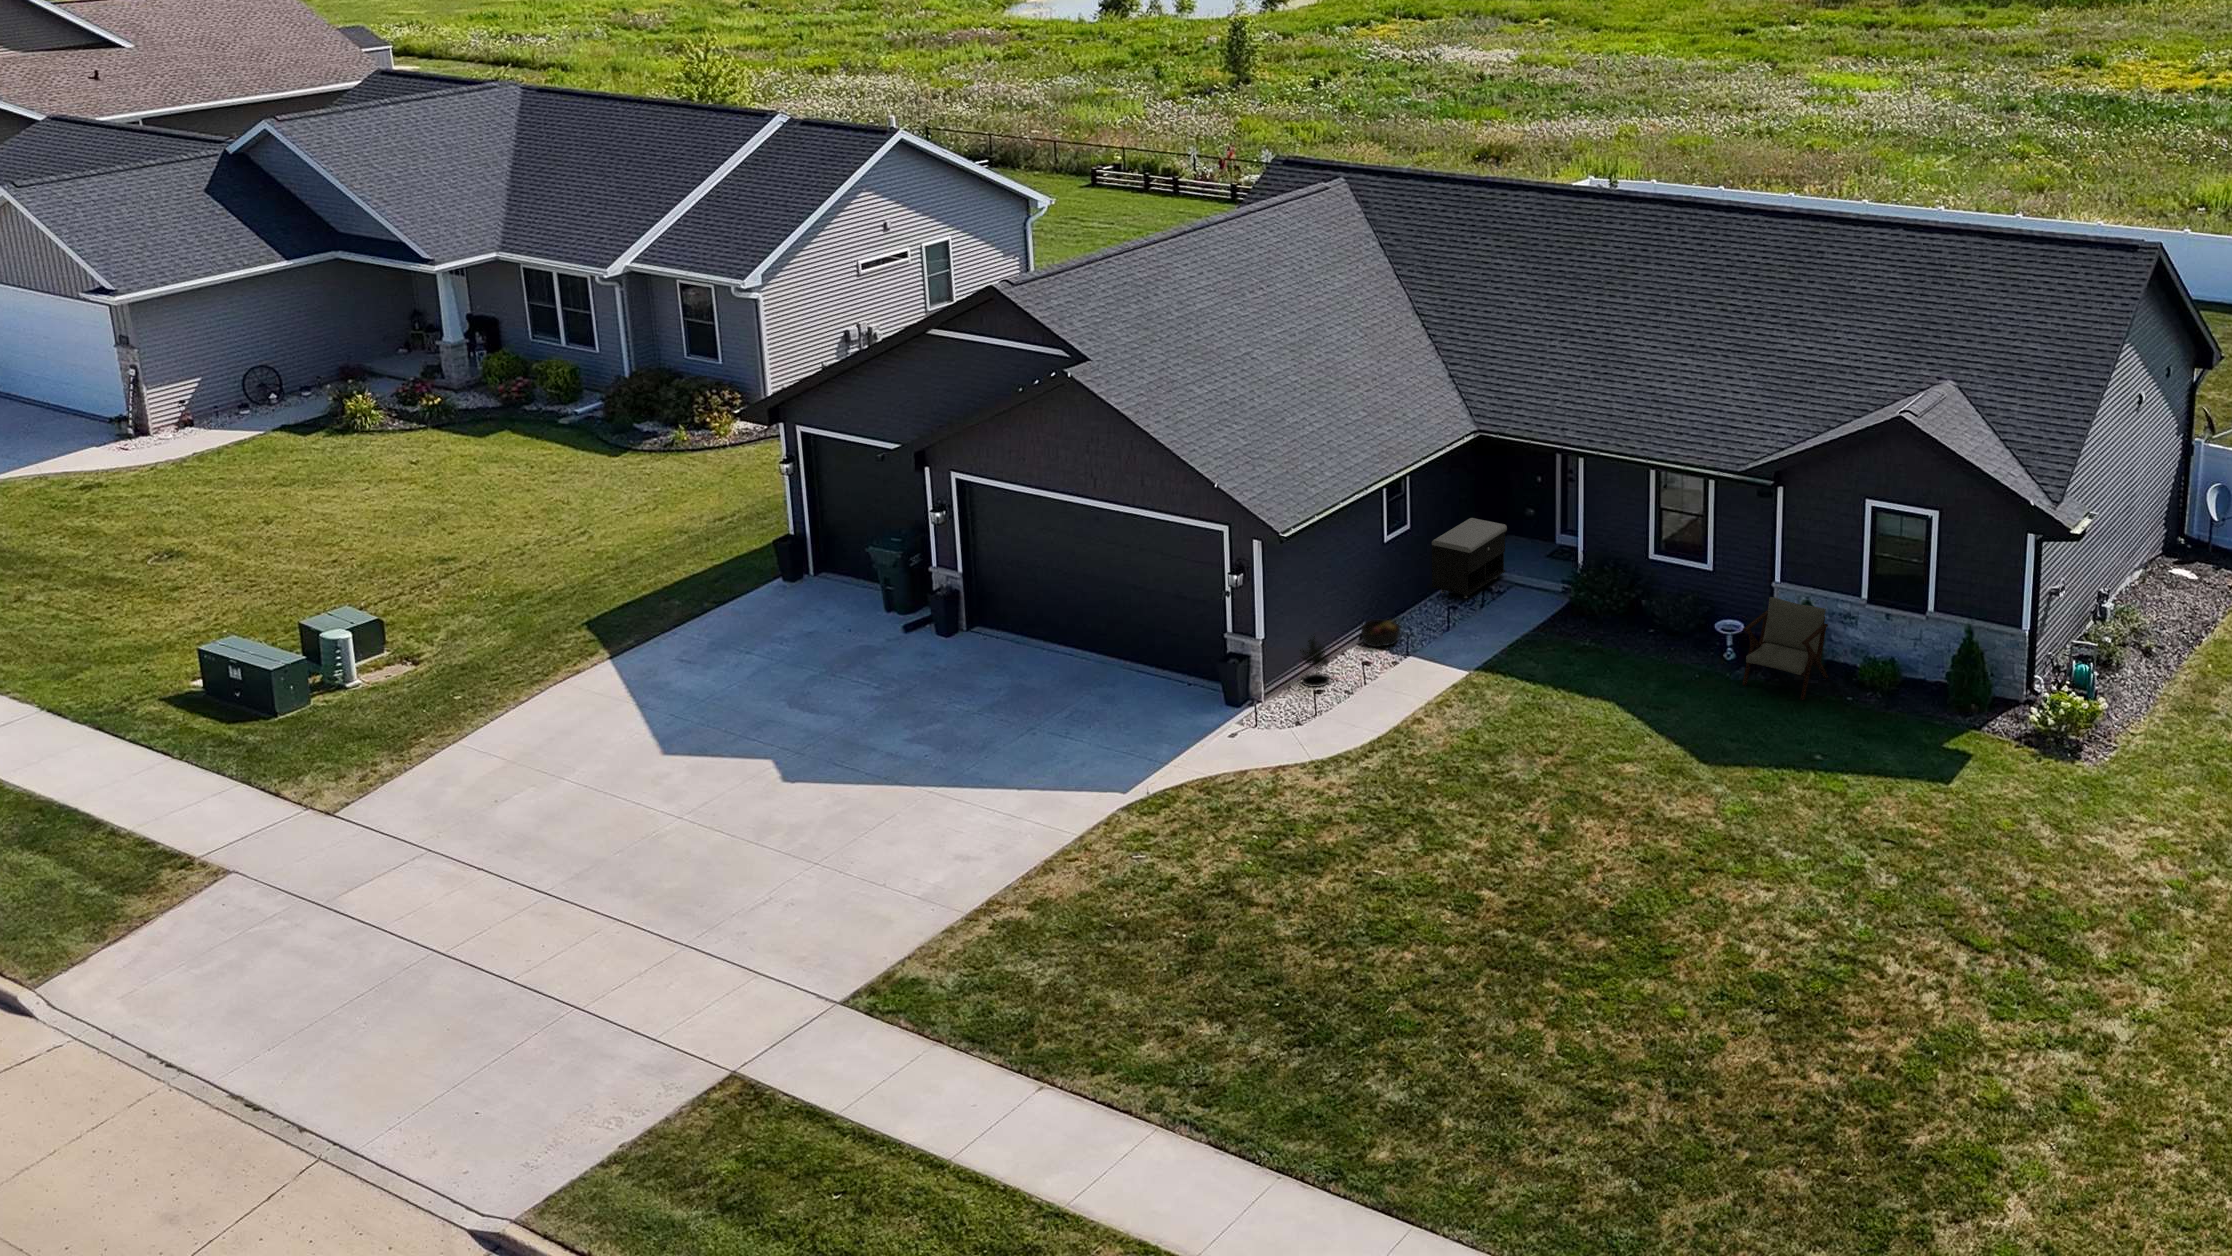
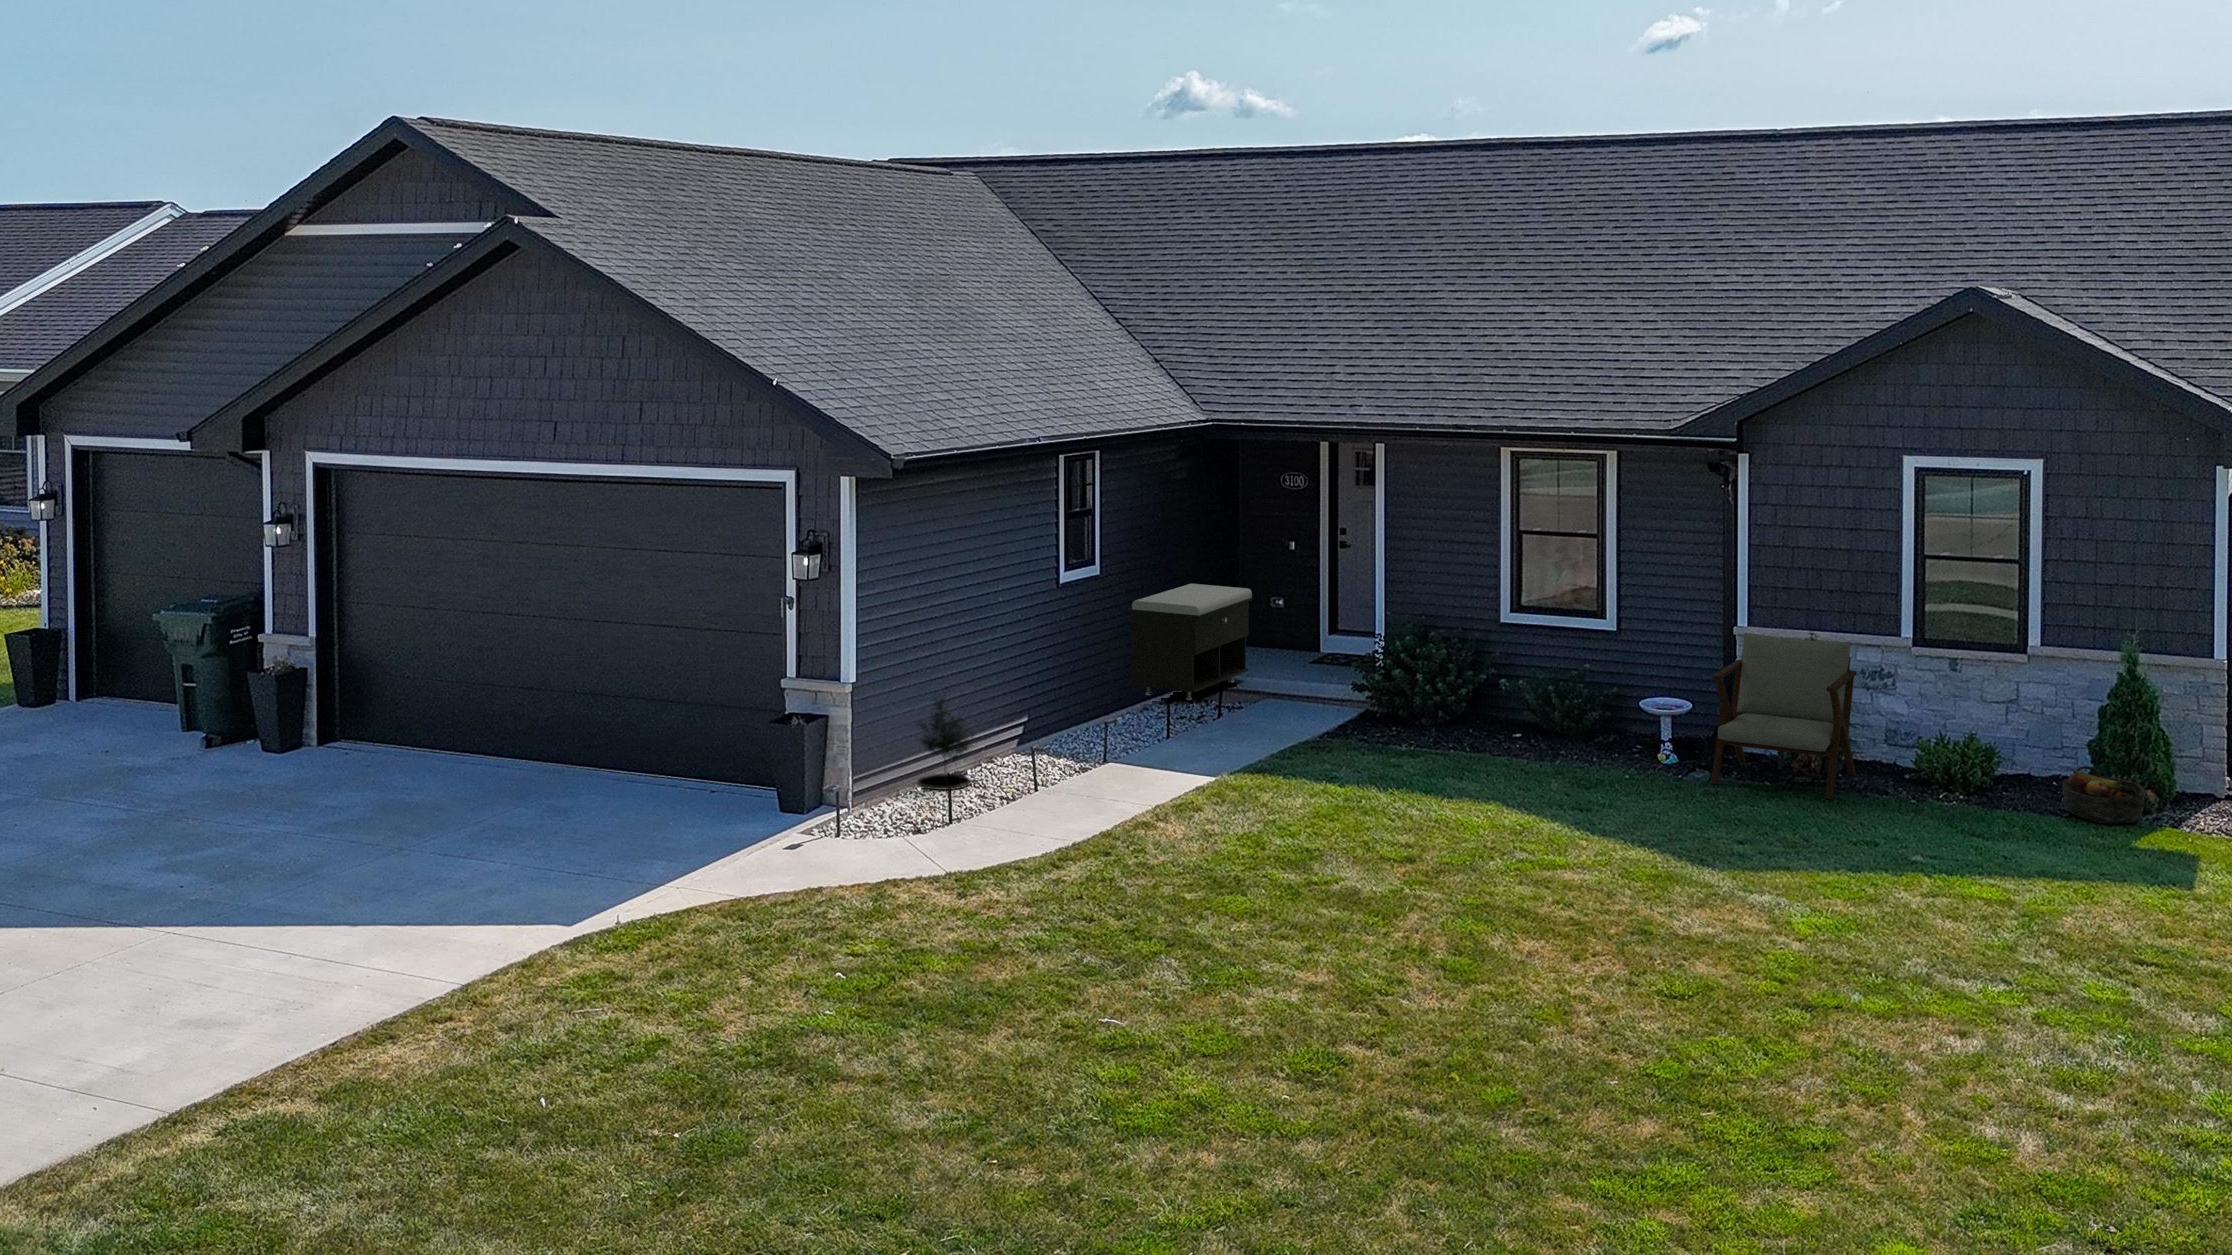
basket: present [1361,618,1401,647] -> present [2062,766,2146,824]

